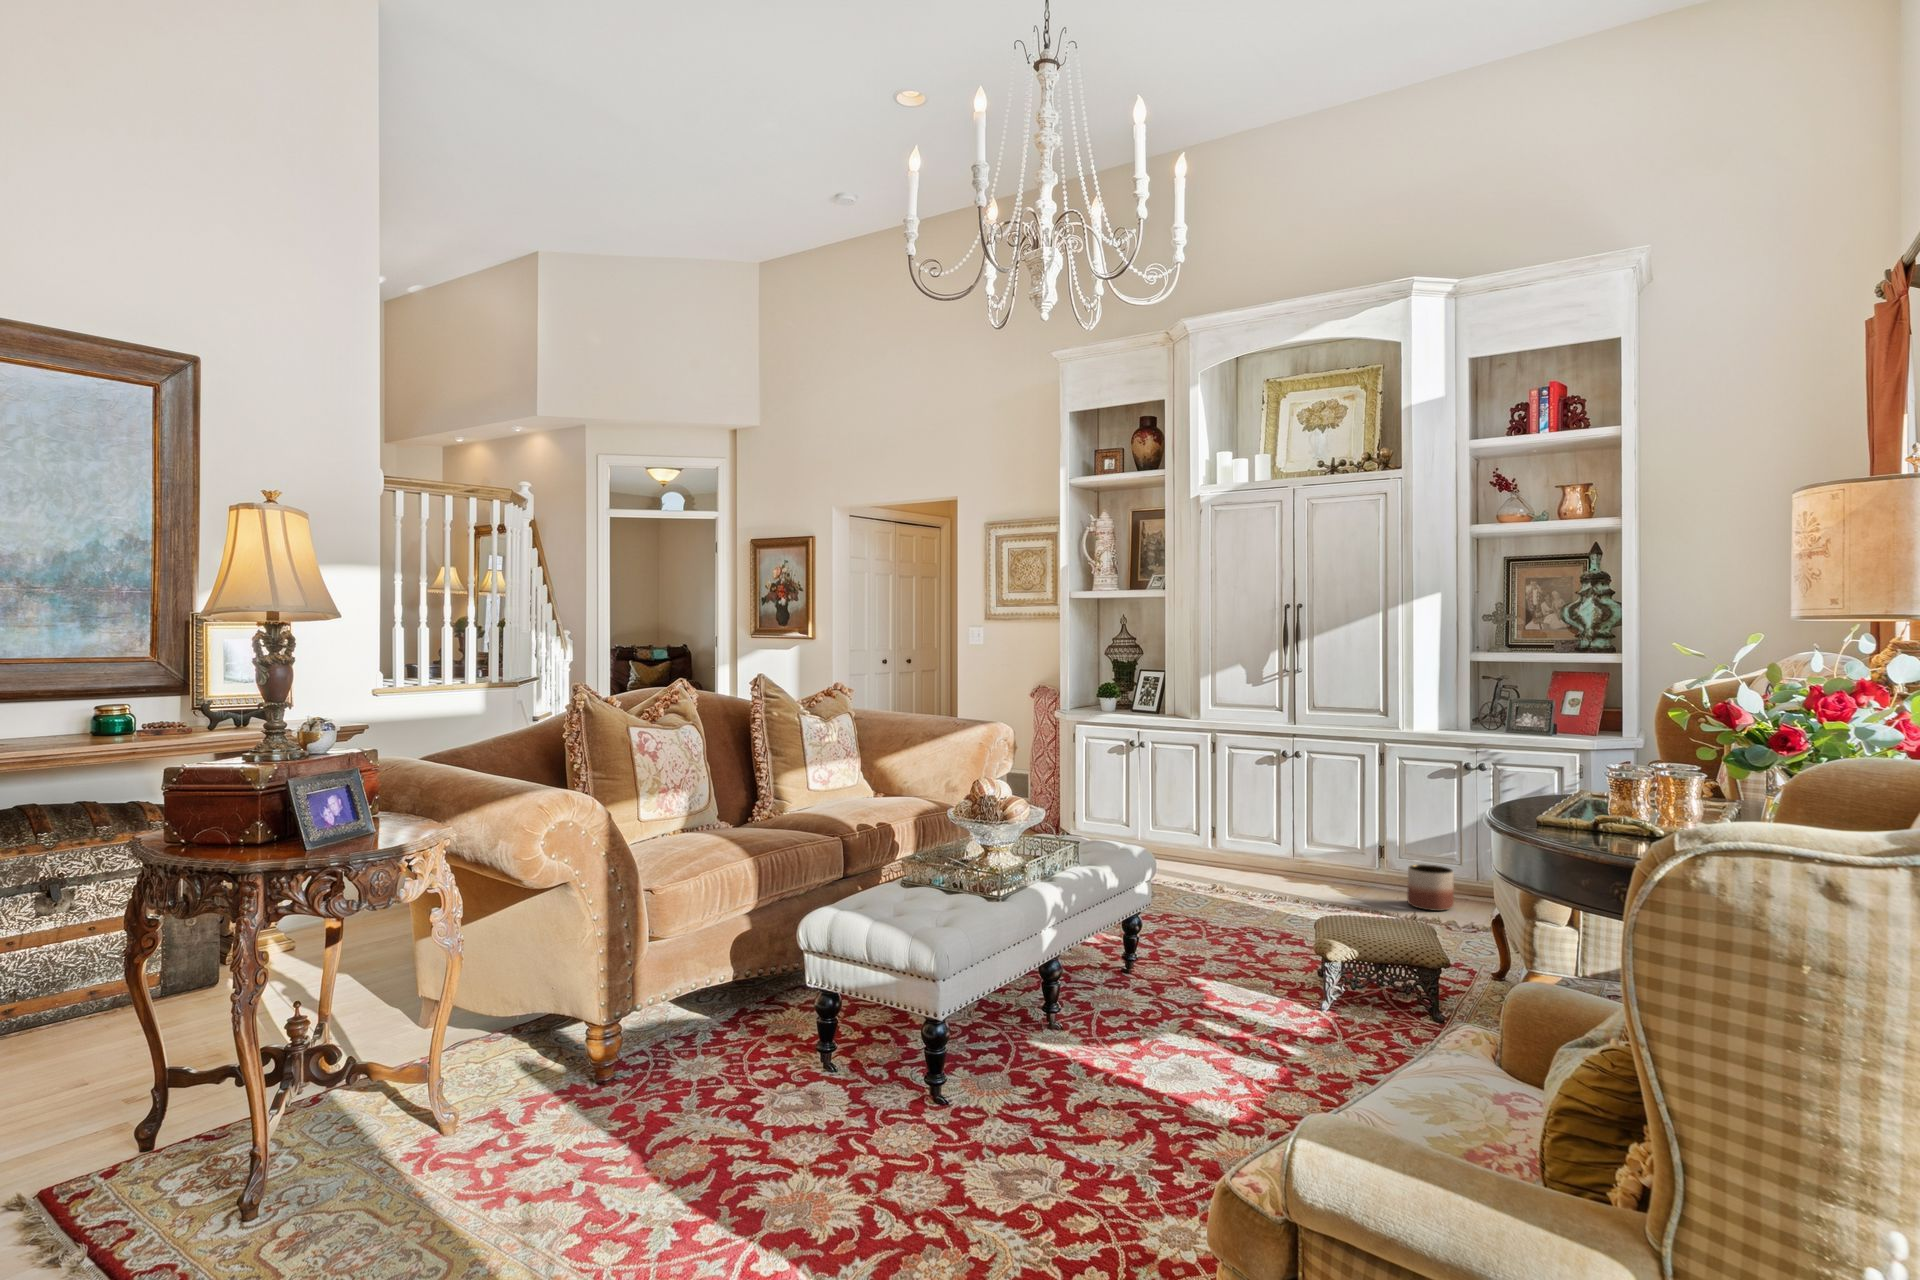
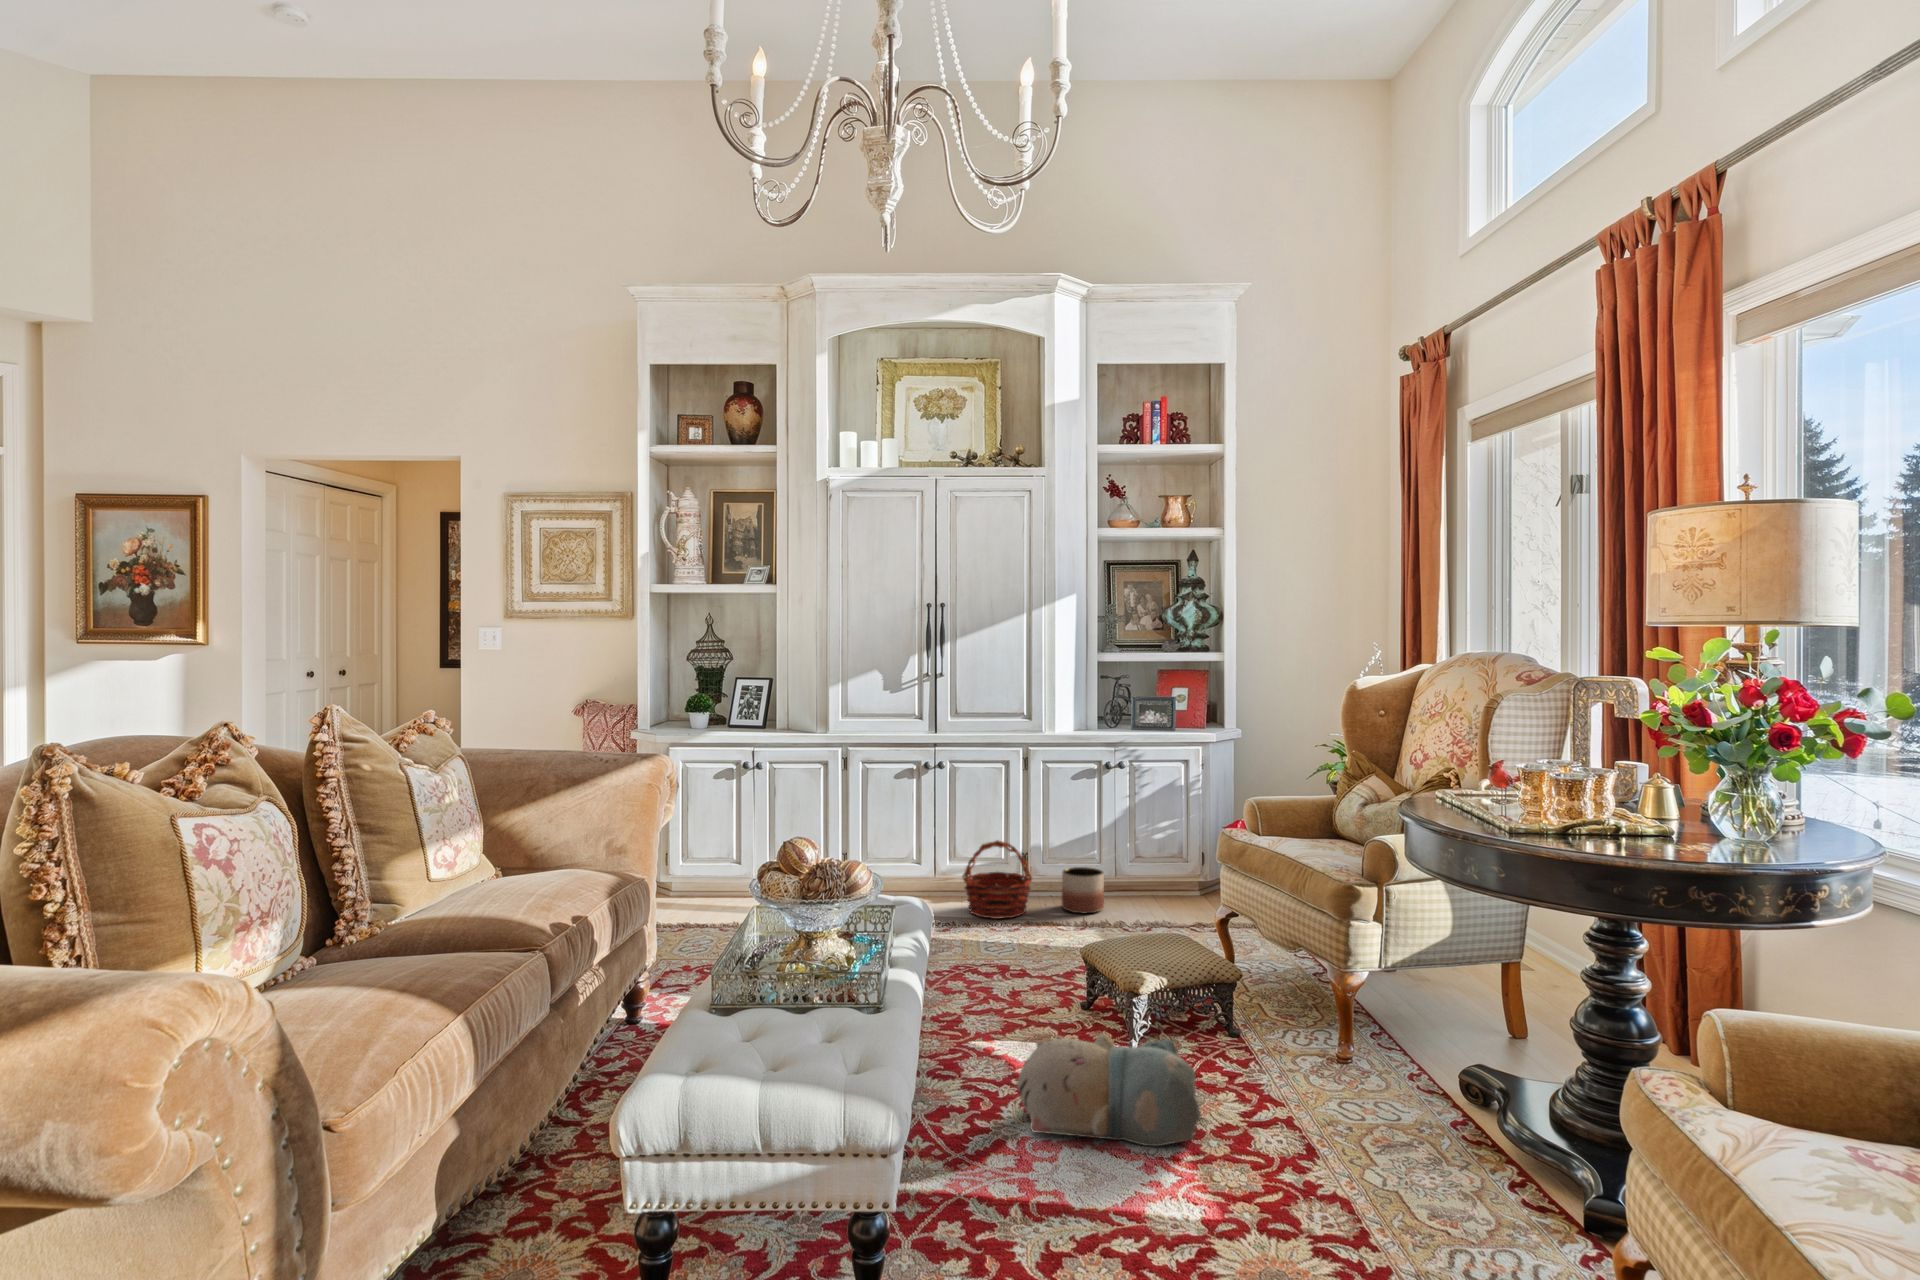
basket: none [1306,828,1374,903] -> present [962,840,1032,919]
plush toy: none [1159,975,1320,1082] -> present [1017,1034,1201,1146]

